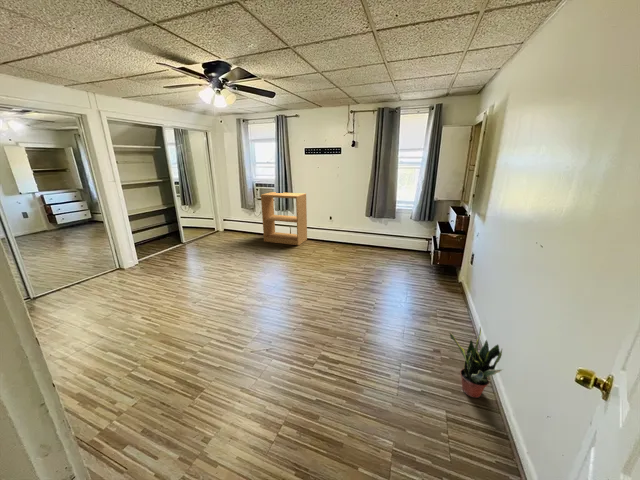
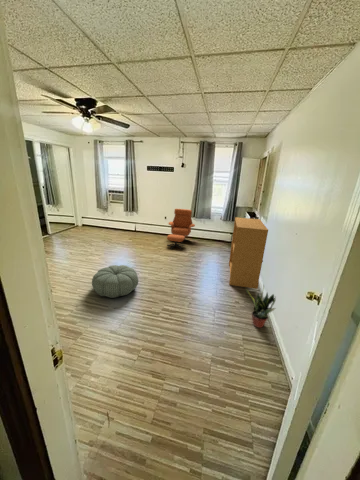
bookshelf: present [261,192,307,246] -> present [229,217,268,289]
lounge chair: none [333,205,373,262] -> present [167,209,195,249]
pouf: none [225,288,288,336] -> present [92,265,138,298]

